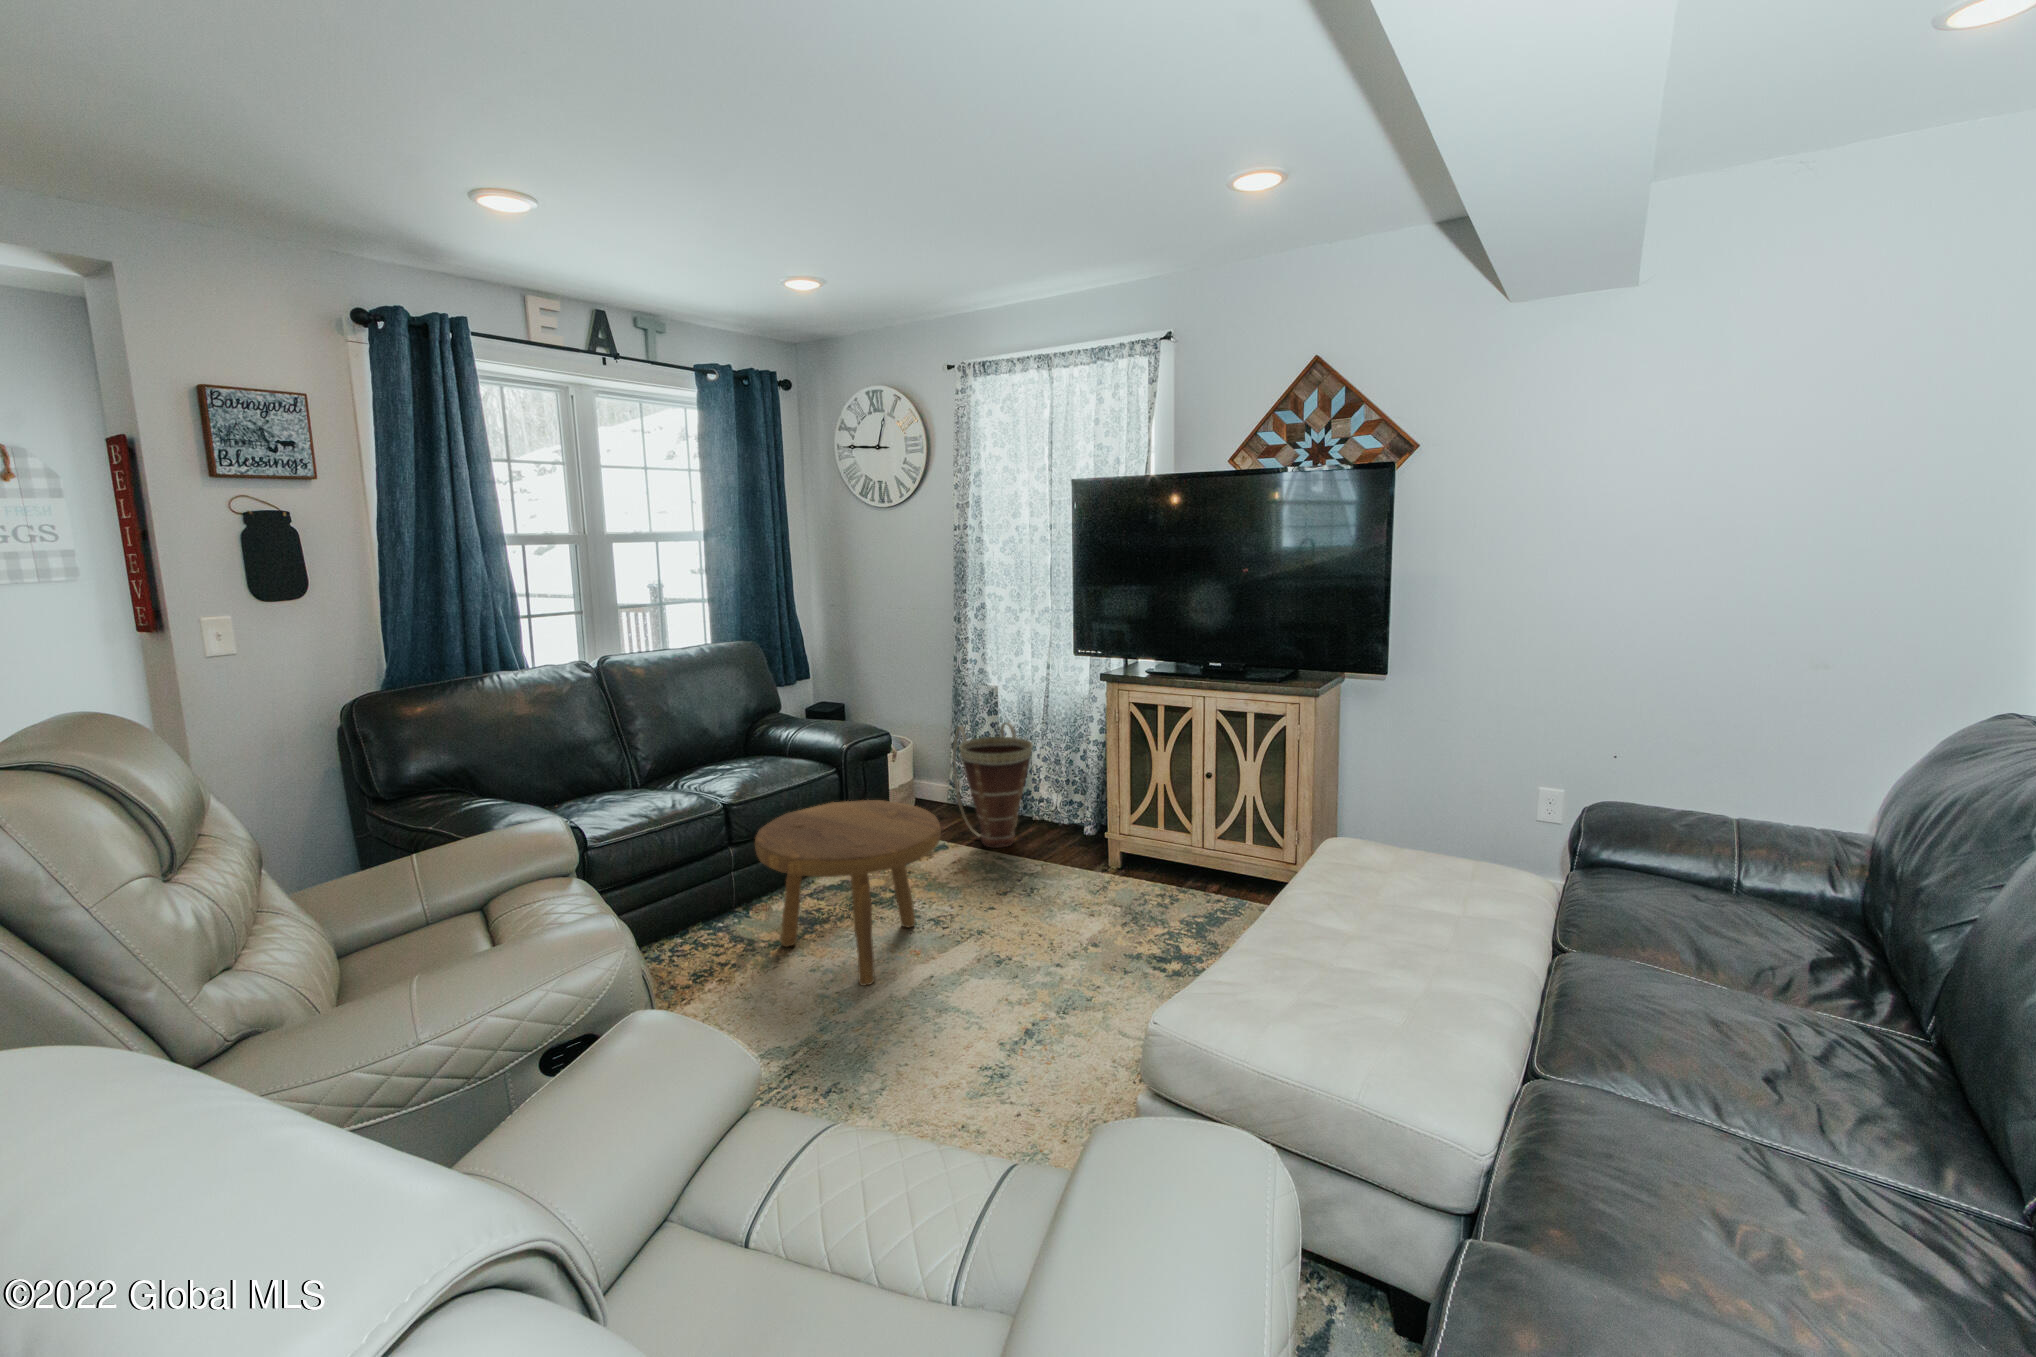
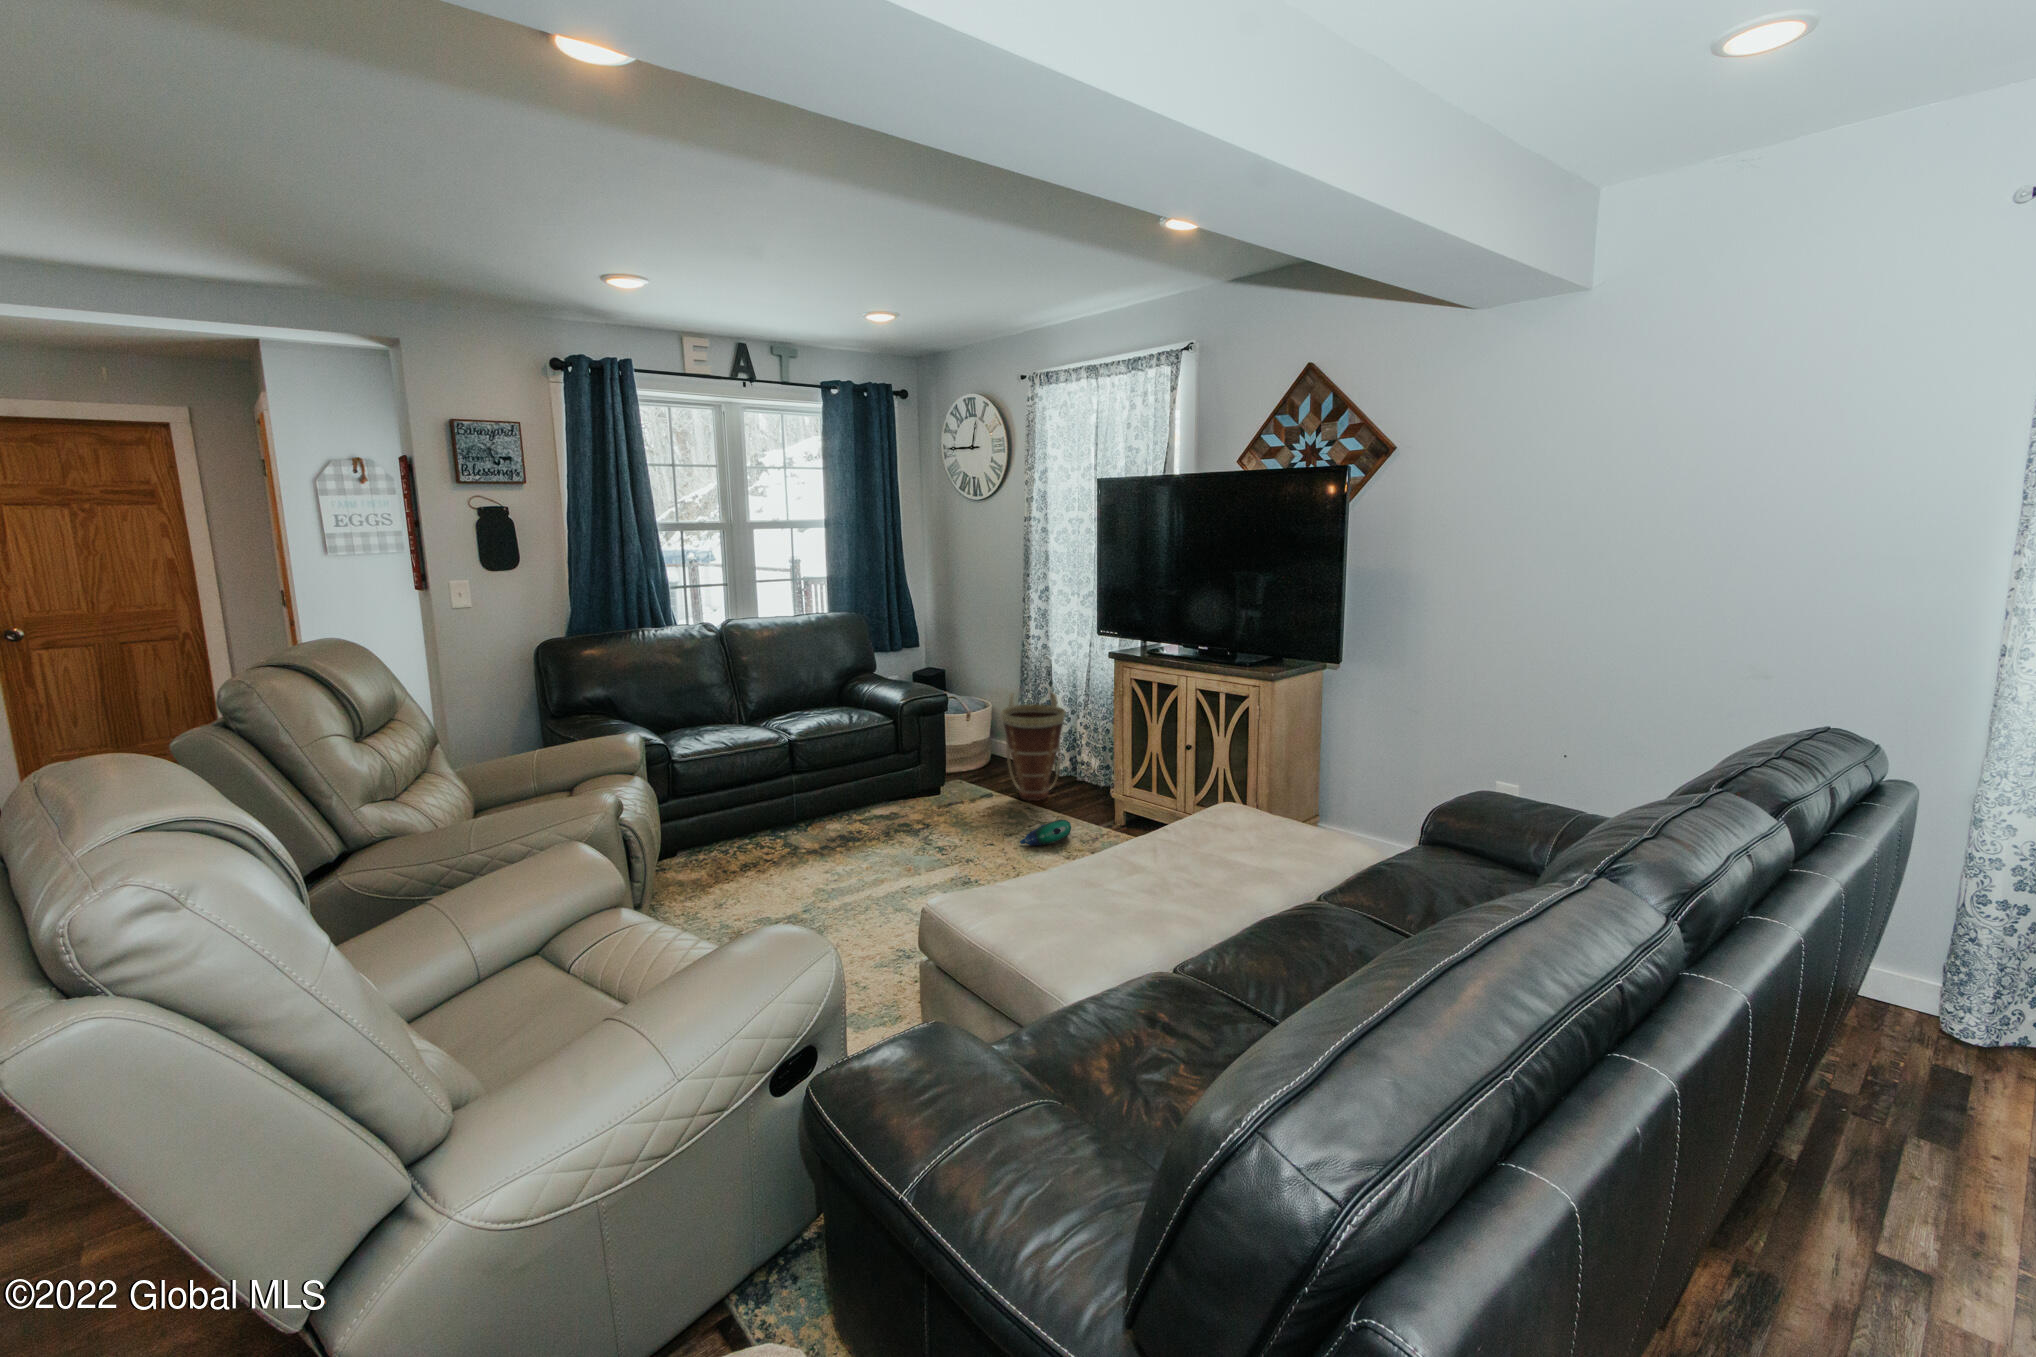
footstool: present [755,800,941,986] -> none [787,745,935,886]
plush toy: none [1025,869,1078,904] -> present [1020,820,1071,846]

